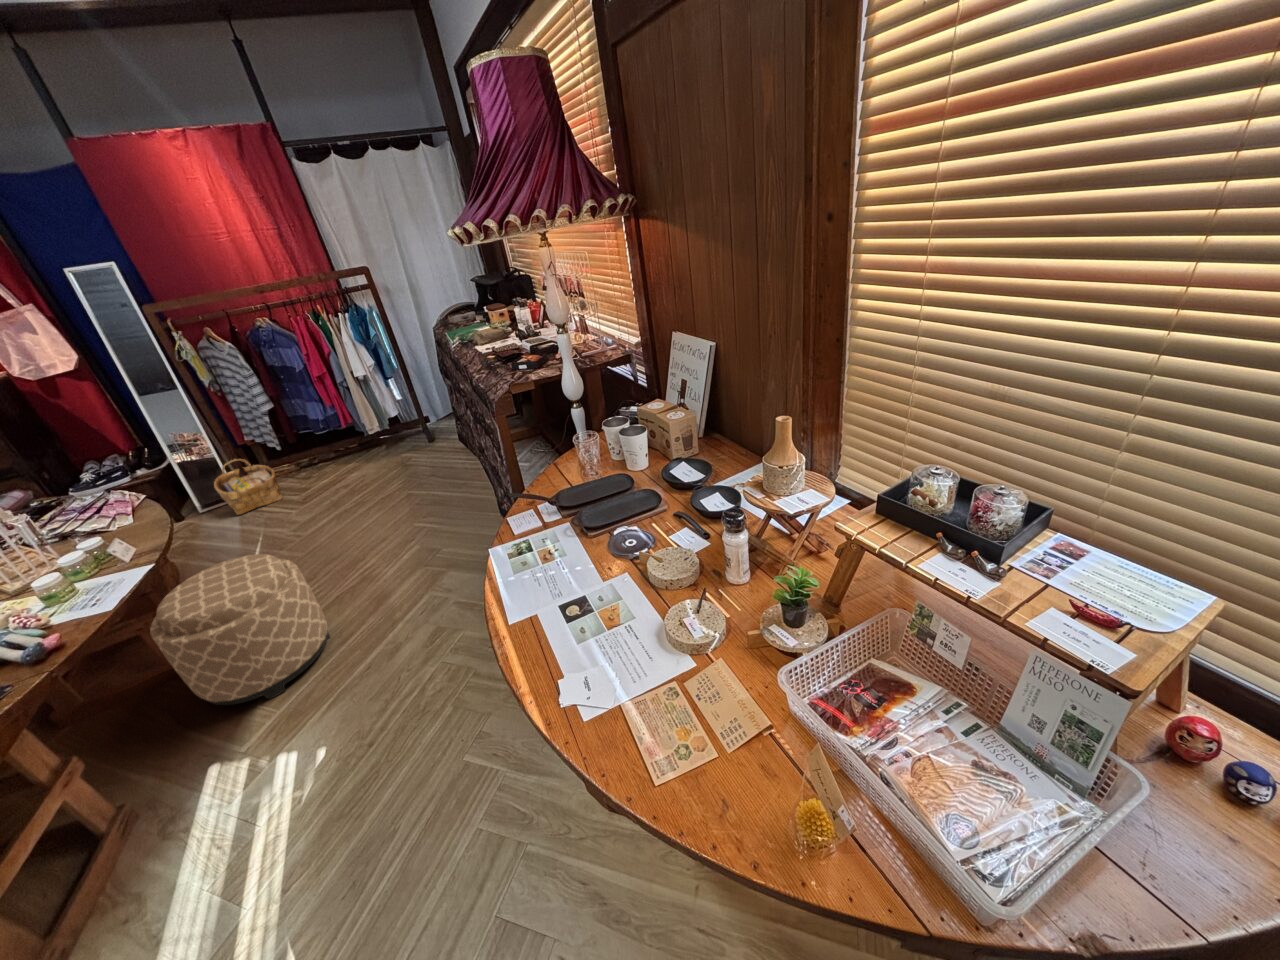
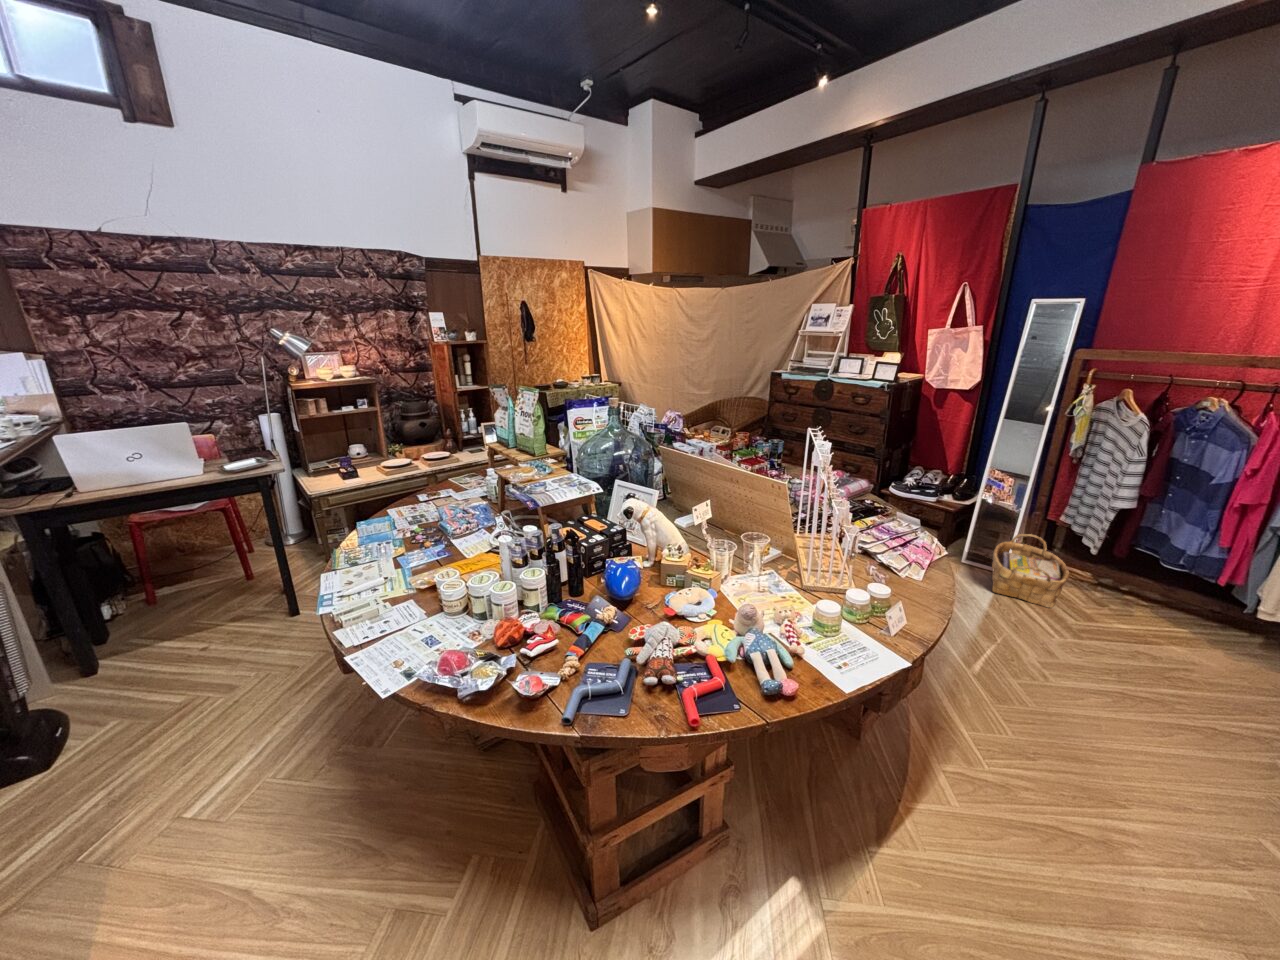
ottoman: present [150,554,330,705] -> none [836,676,1046,908]

